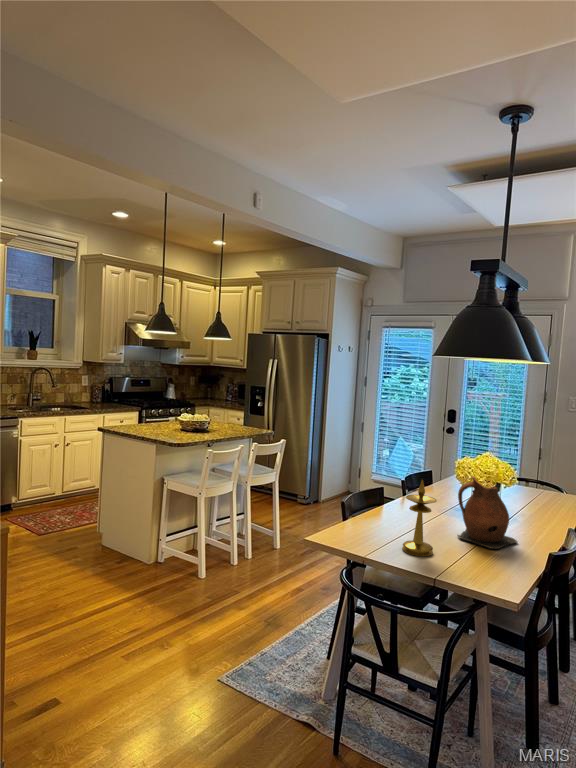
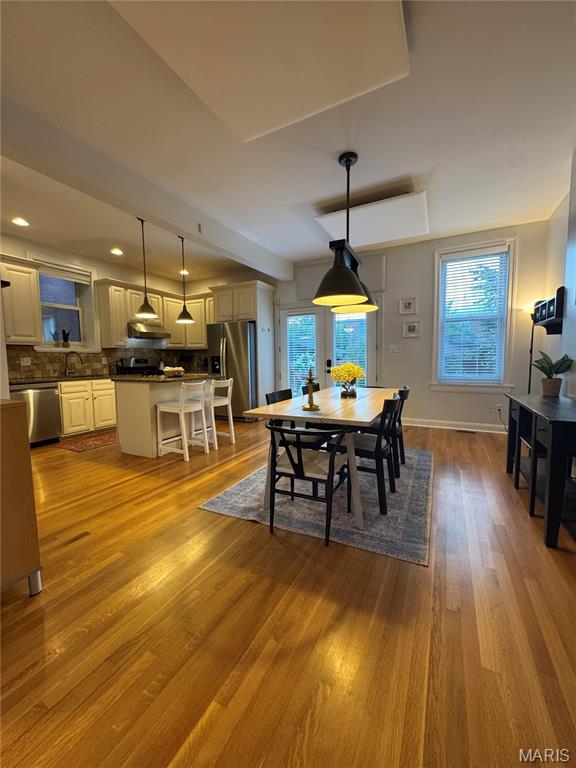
ceramic pitcher: present [457,476,517,549] -> none [332,368,367,406]

